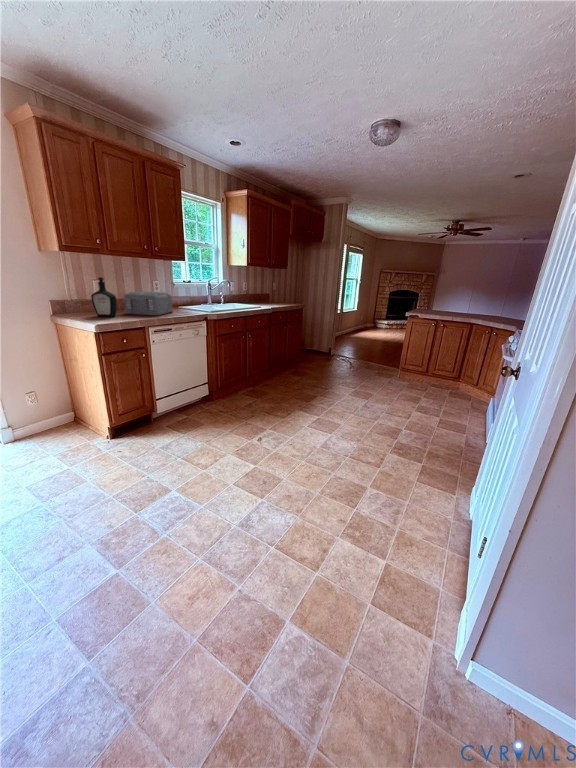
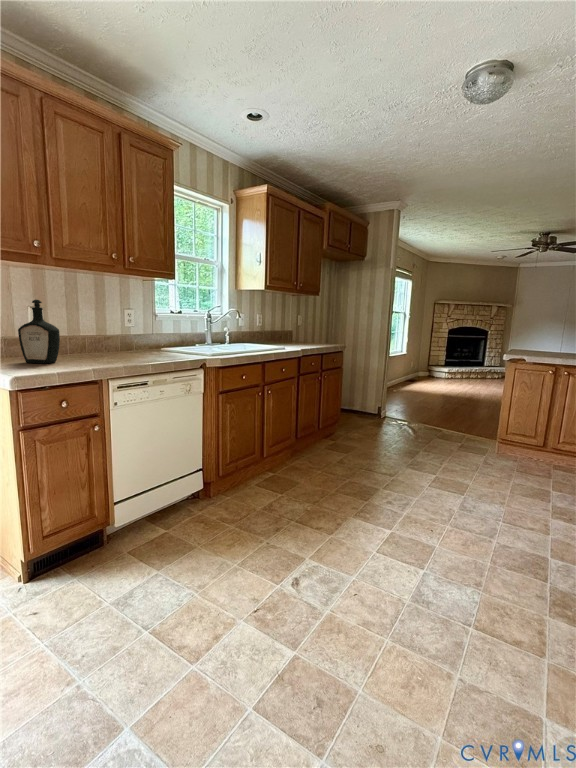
toaster: present [124,291,173,315] -> none [74,324,152,361]

